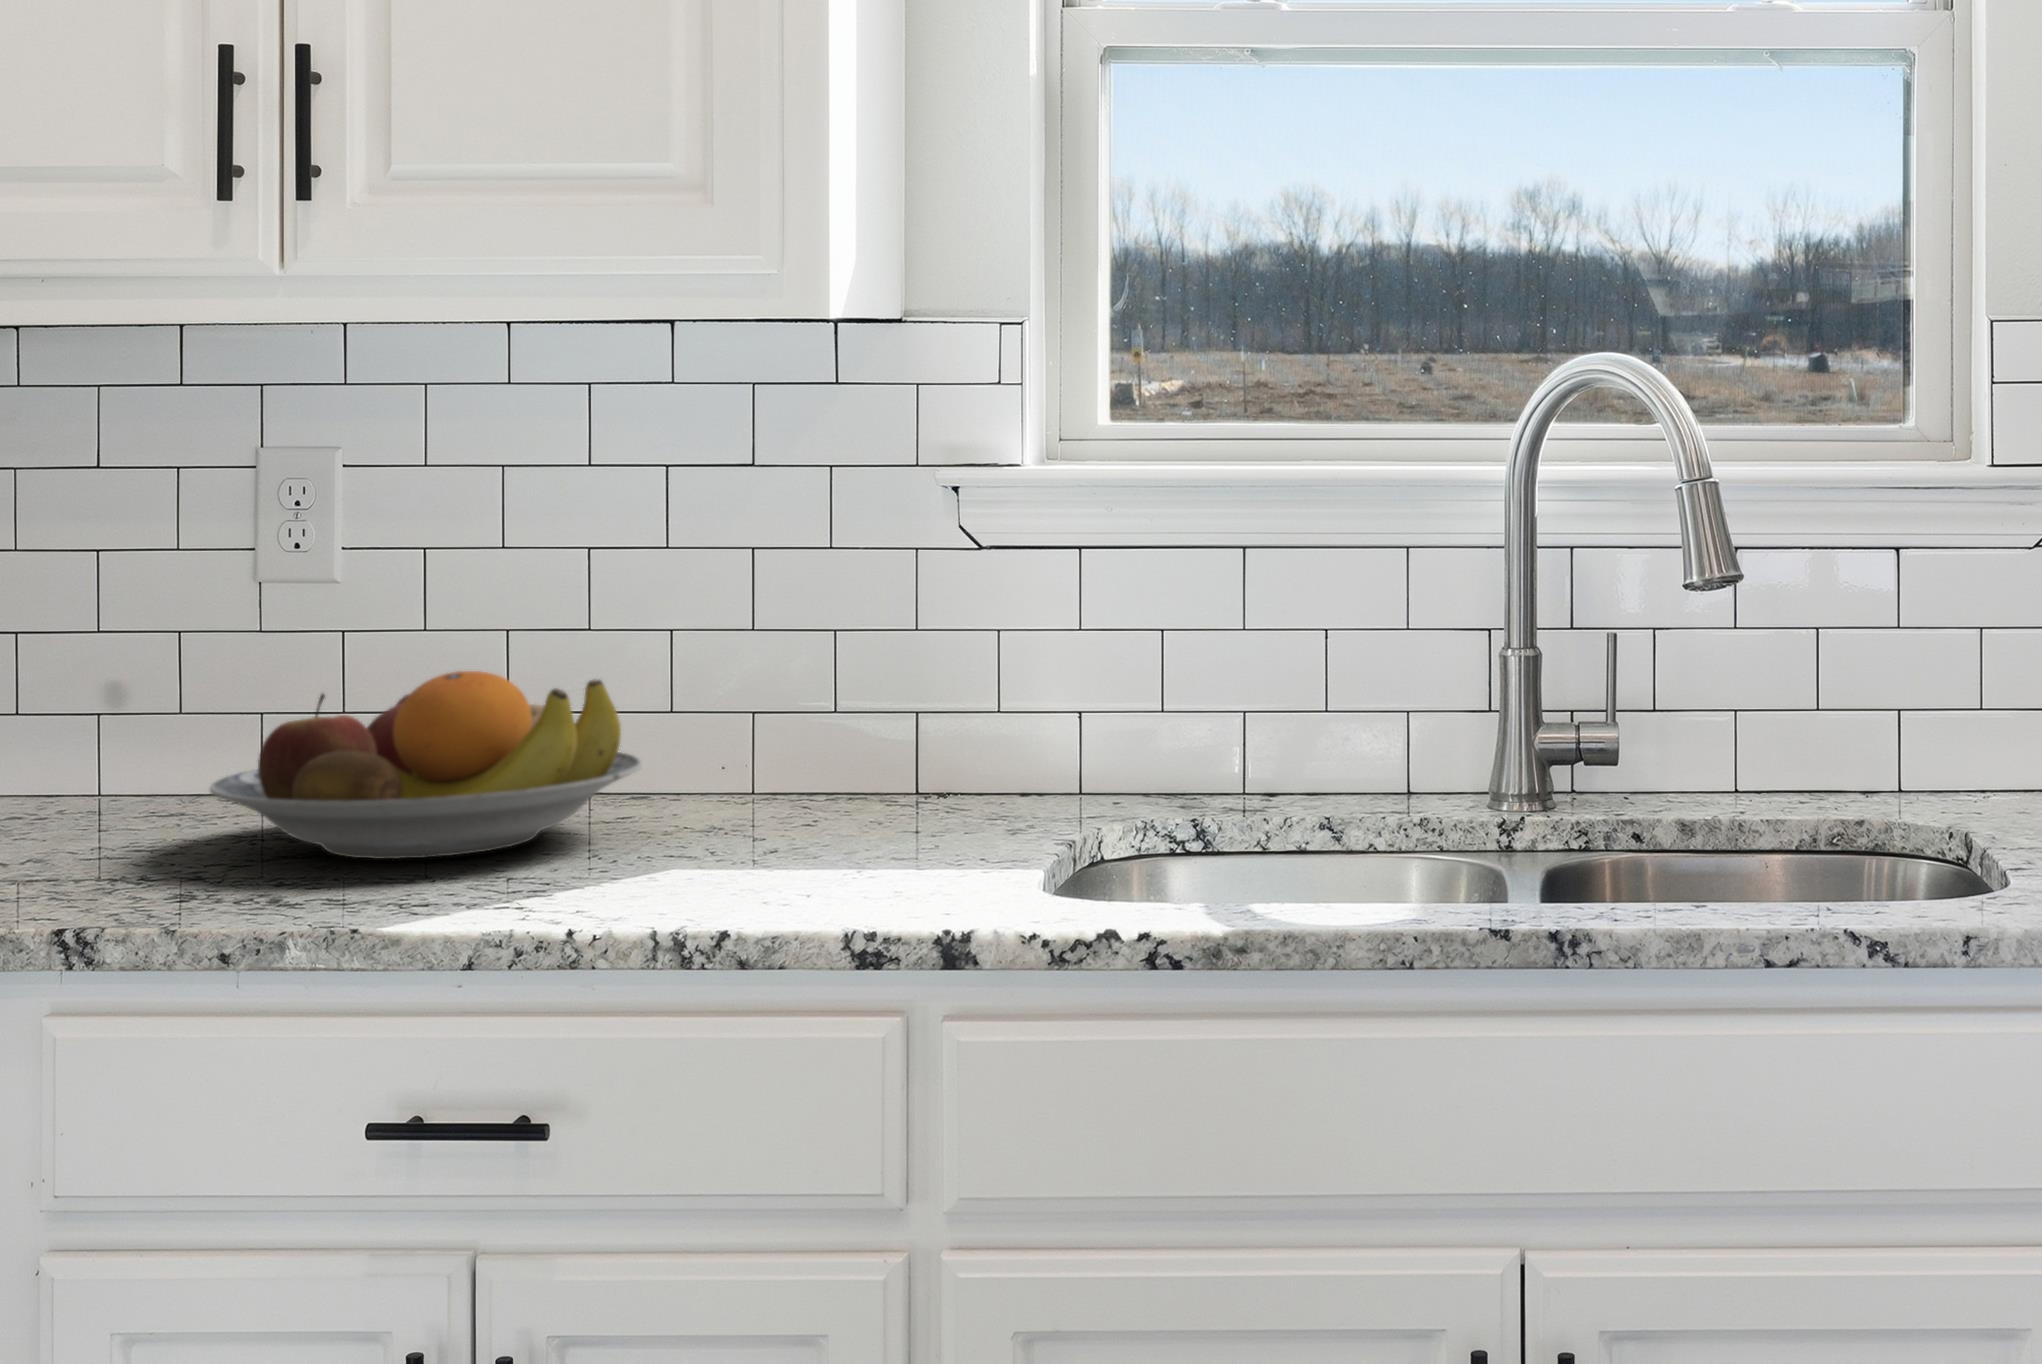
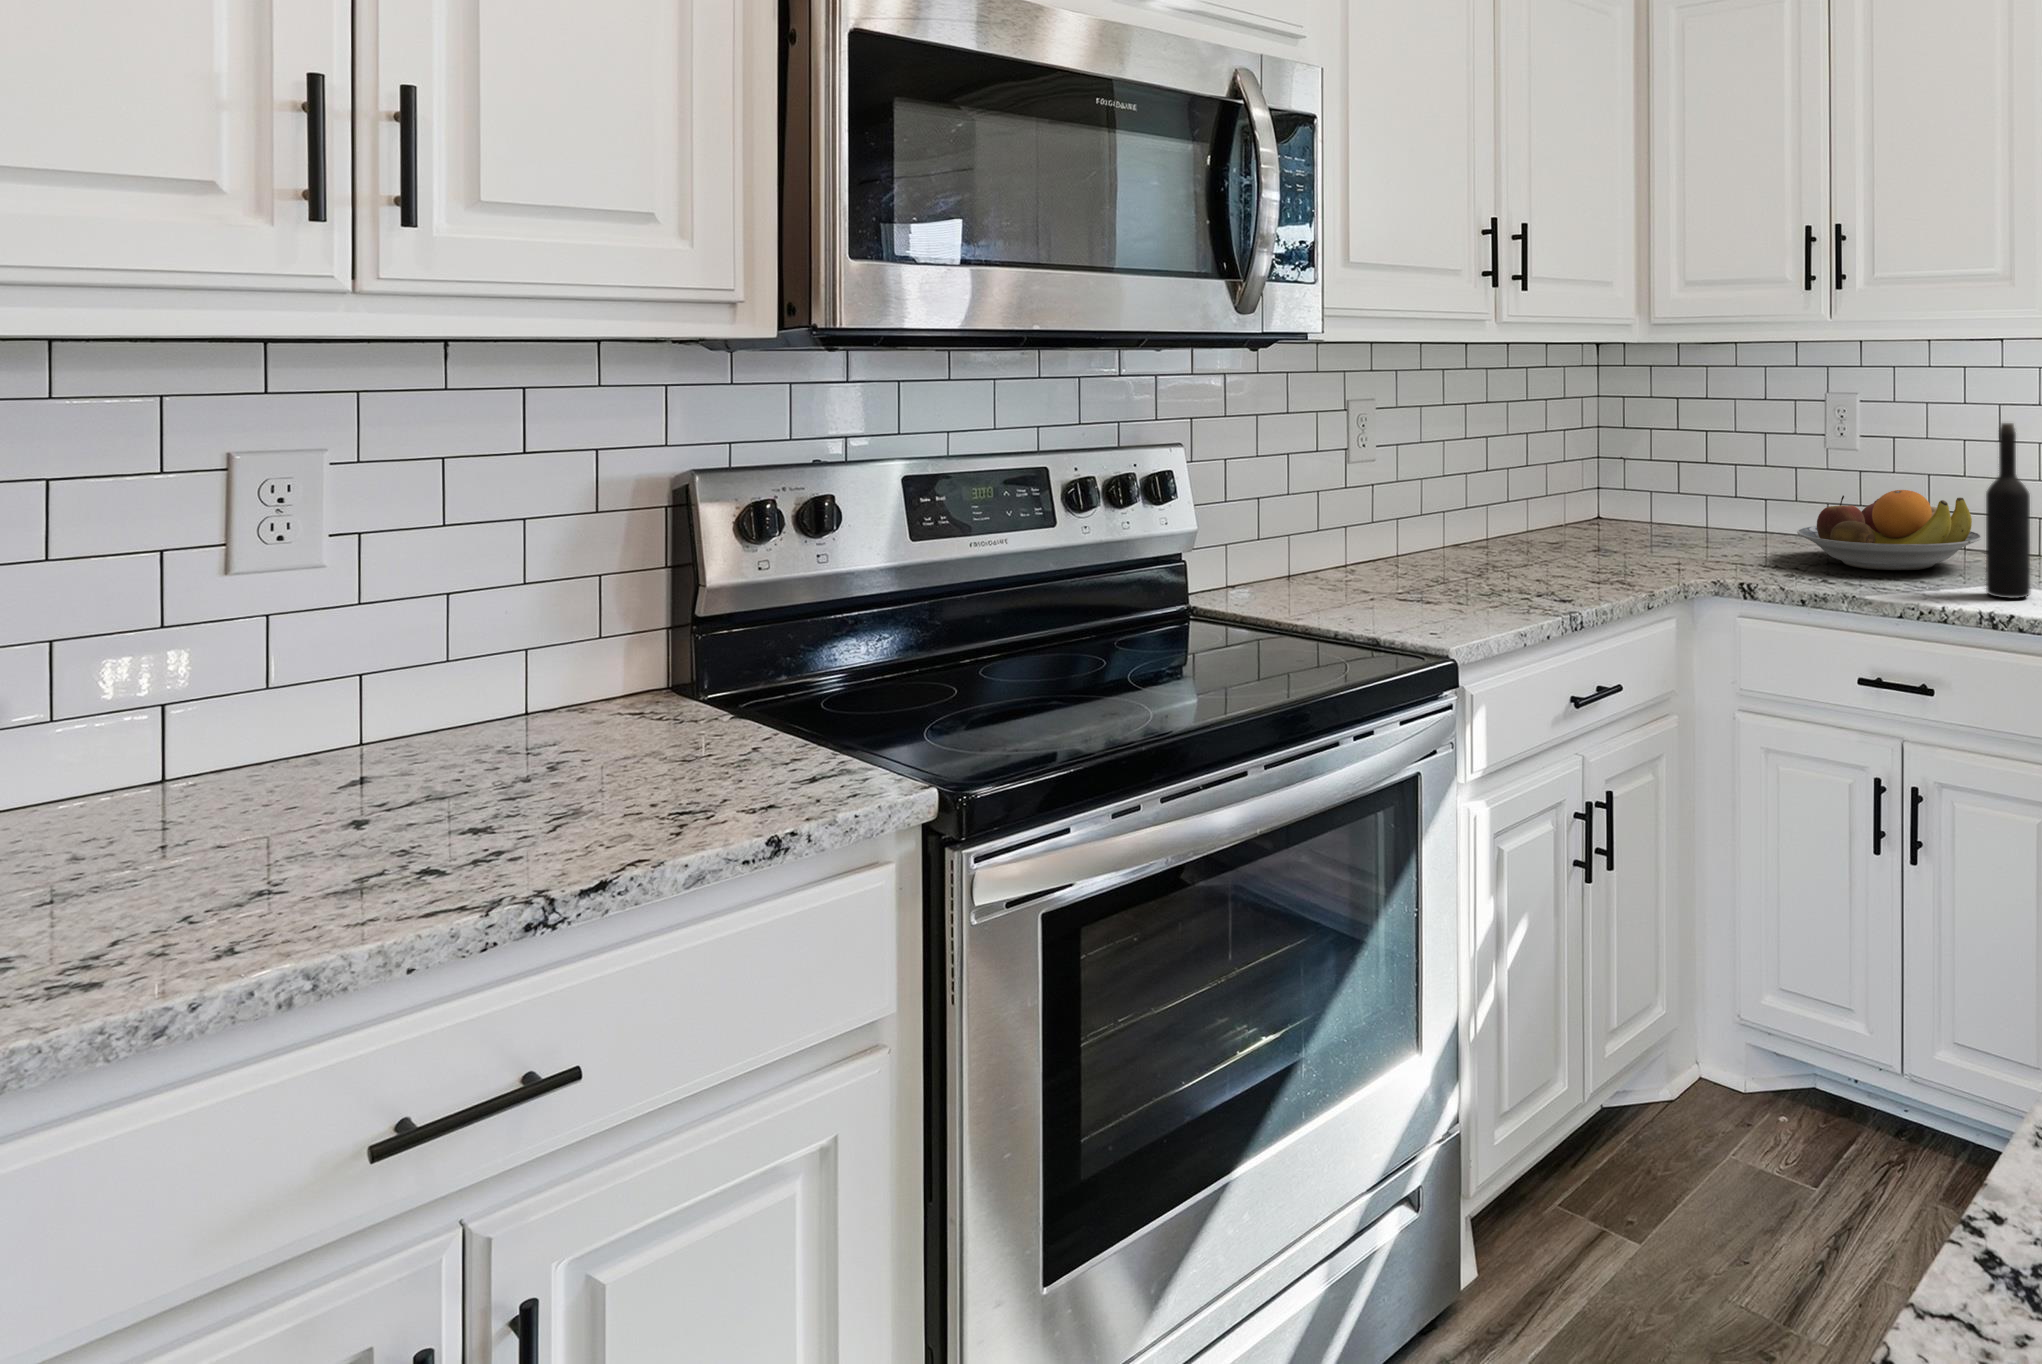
wine bottle: none [655,509,752,894] -> present [1986,423,2030,598]

